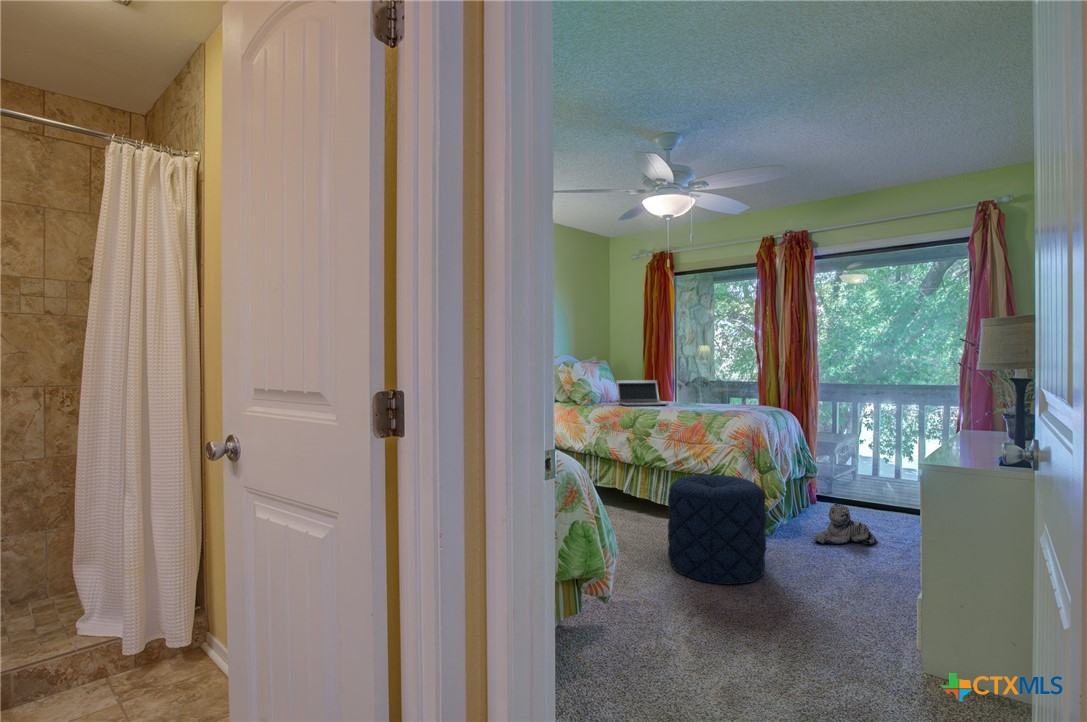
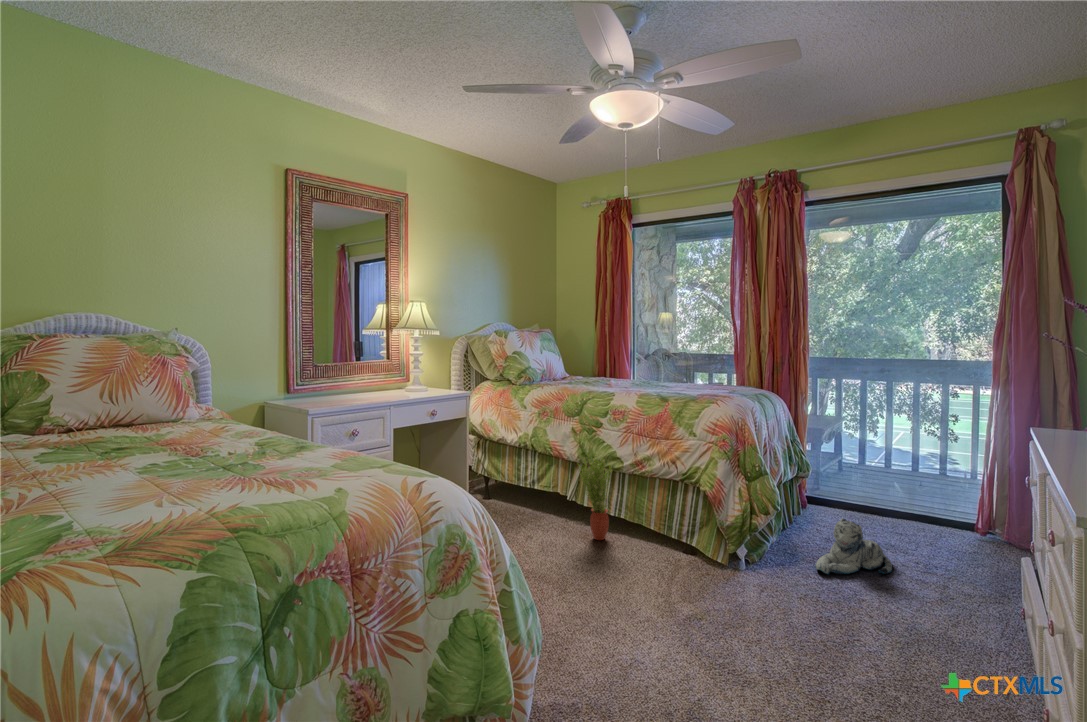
laptop: present [616,380,668,406] -> none [561,354,625,386]
potted plant: none [631,455,659,522] -> present [580,454,612,540]
pouf: present [668,475,767,585] -> none [625,490,768,666]

